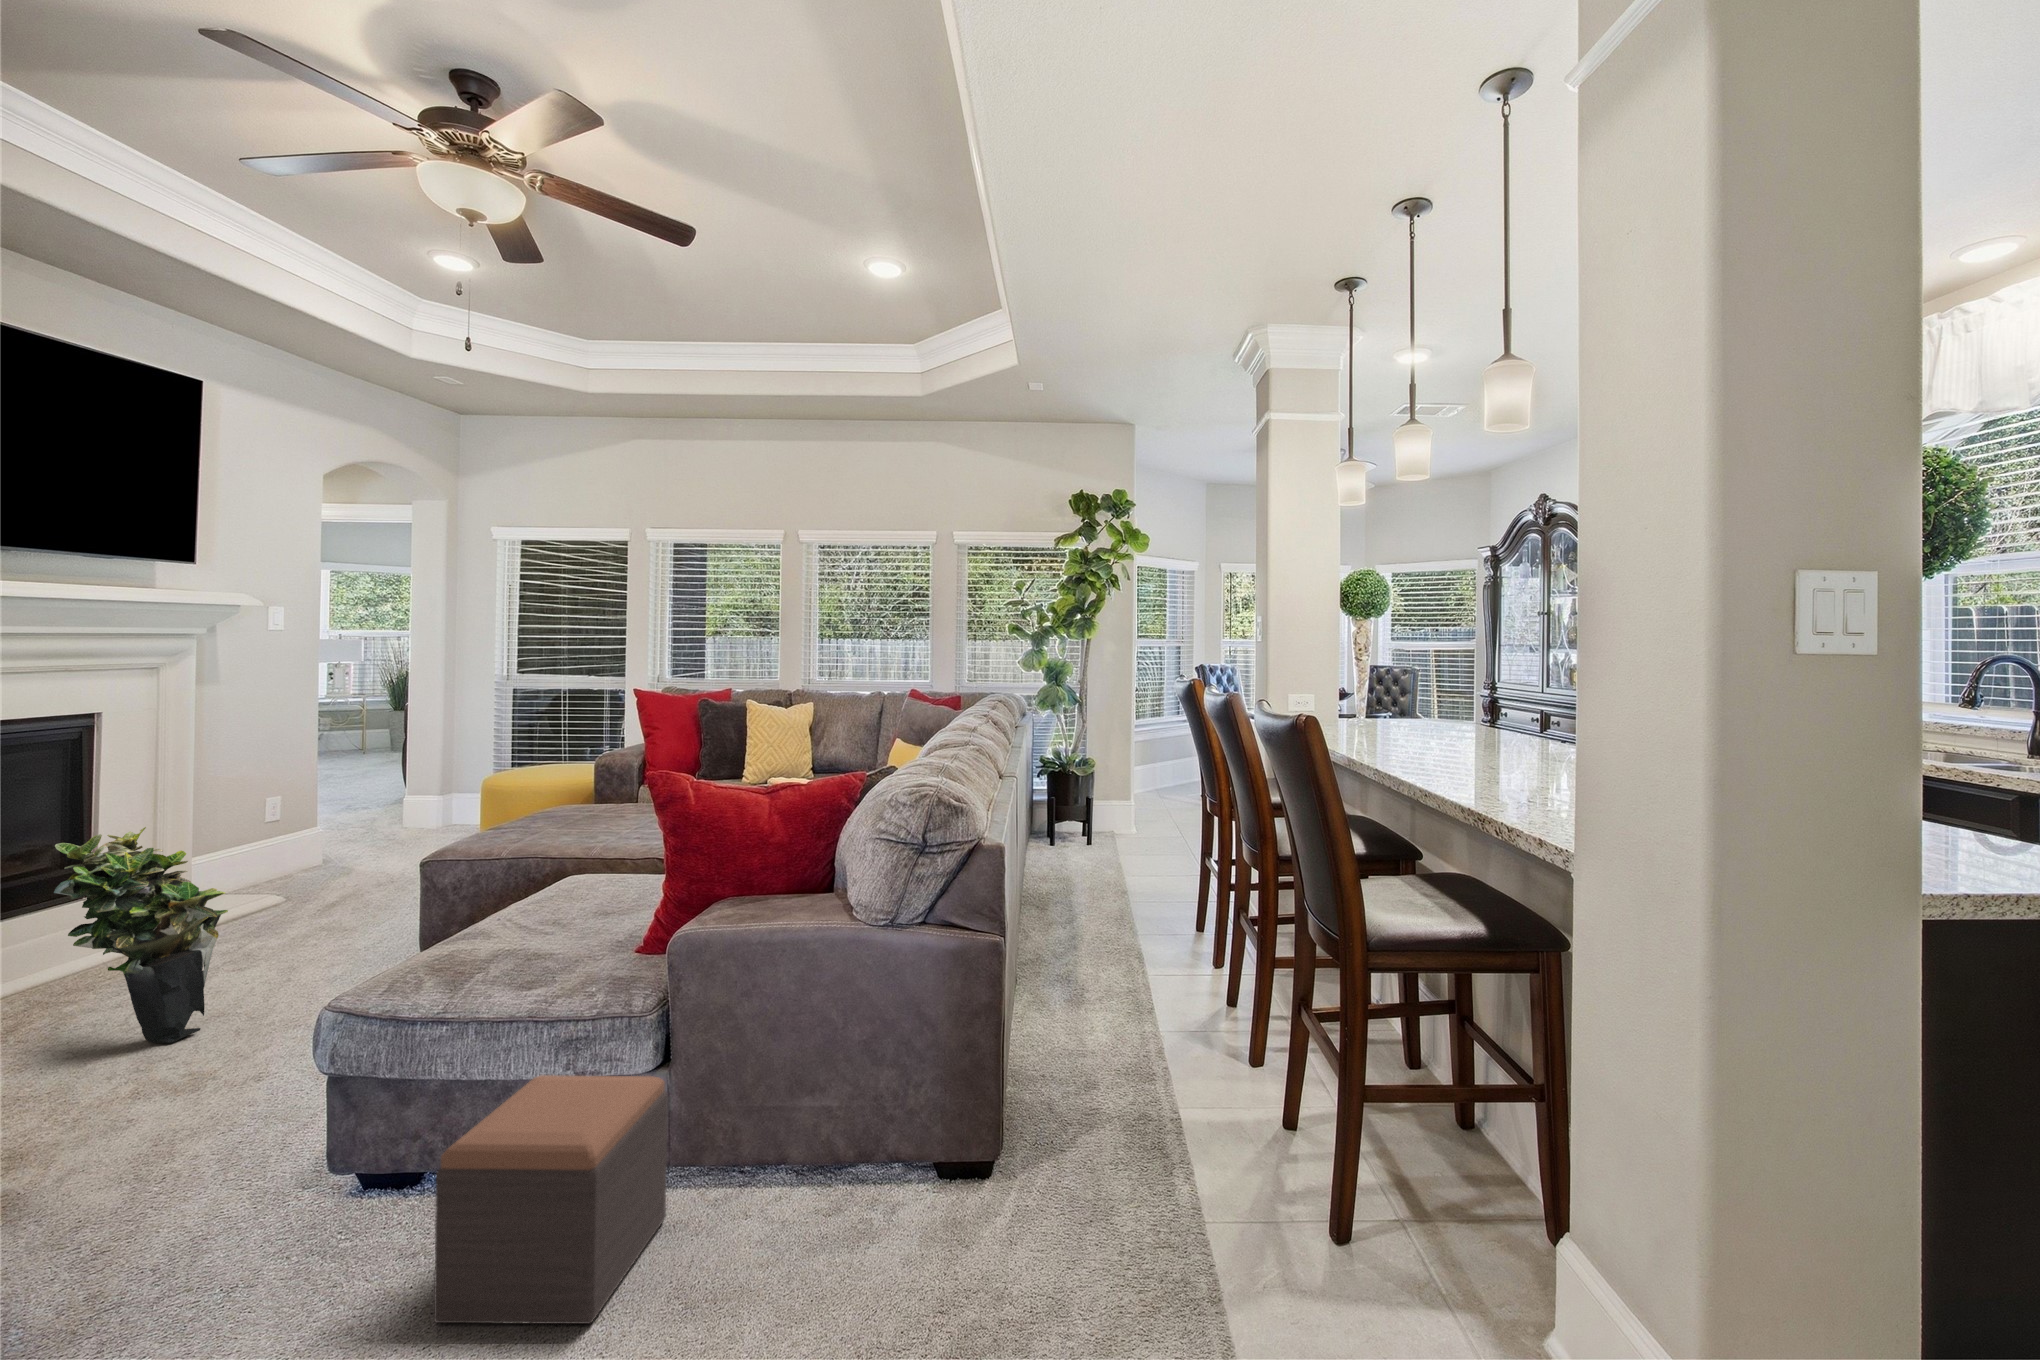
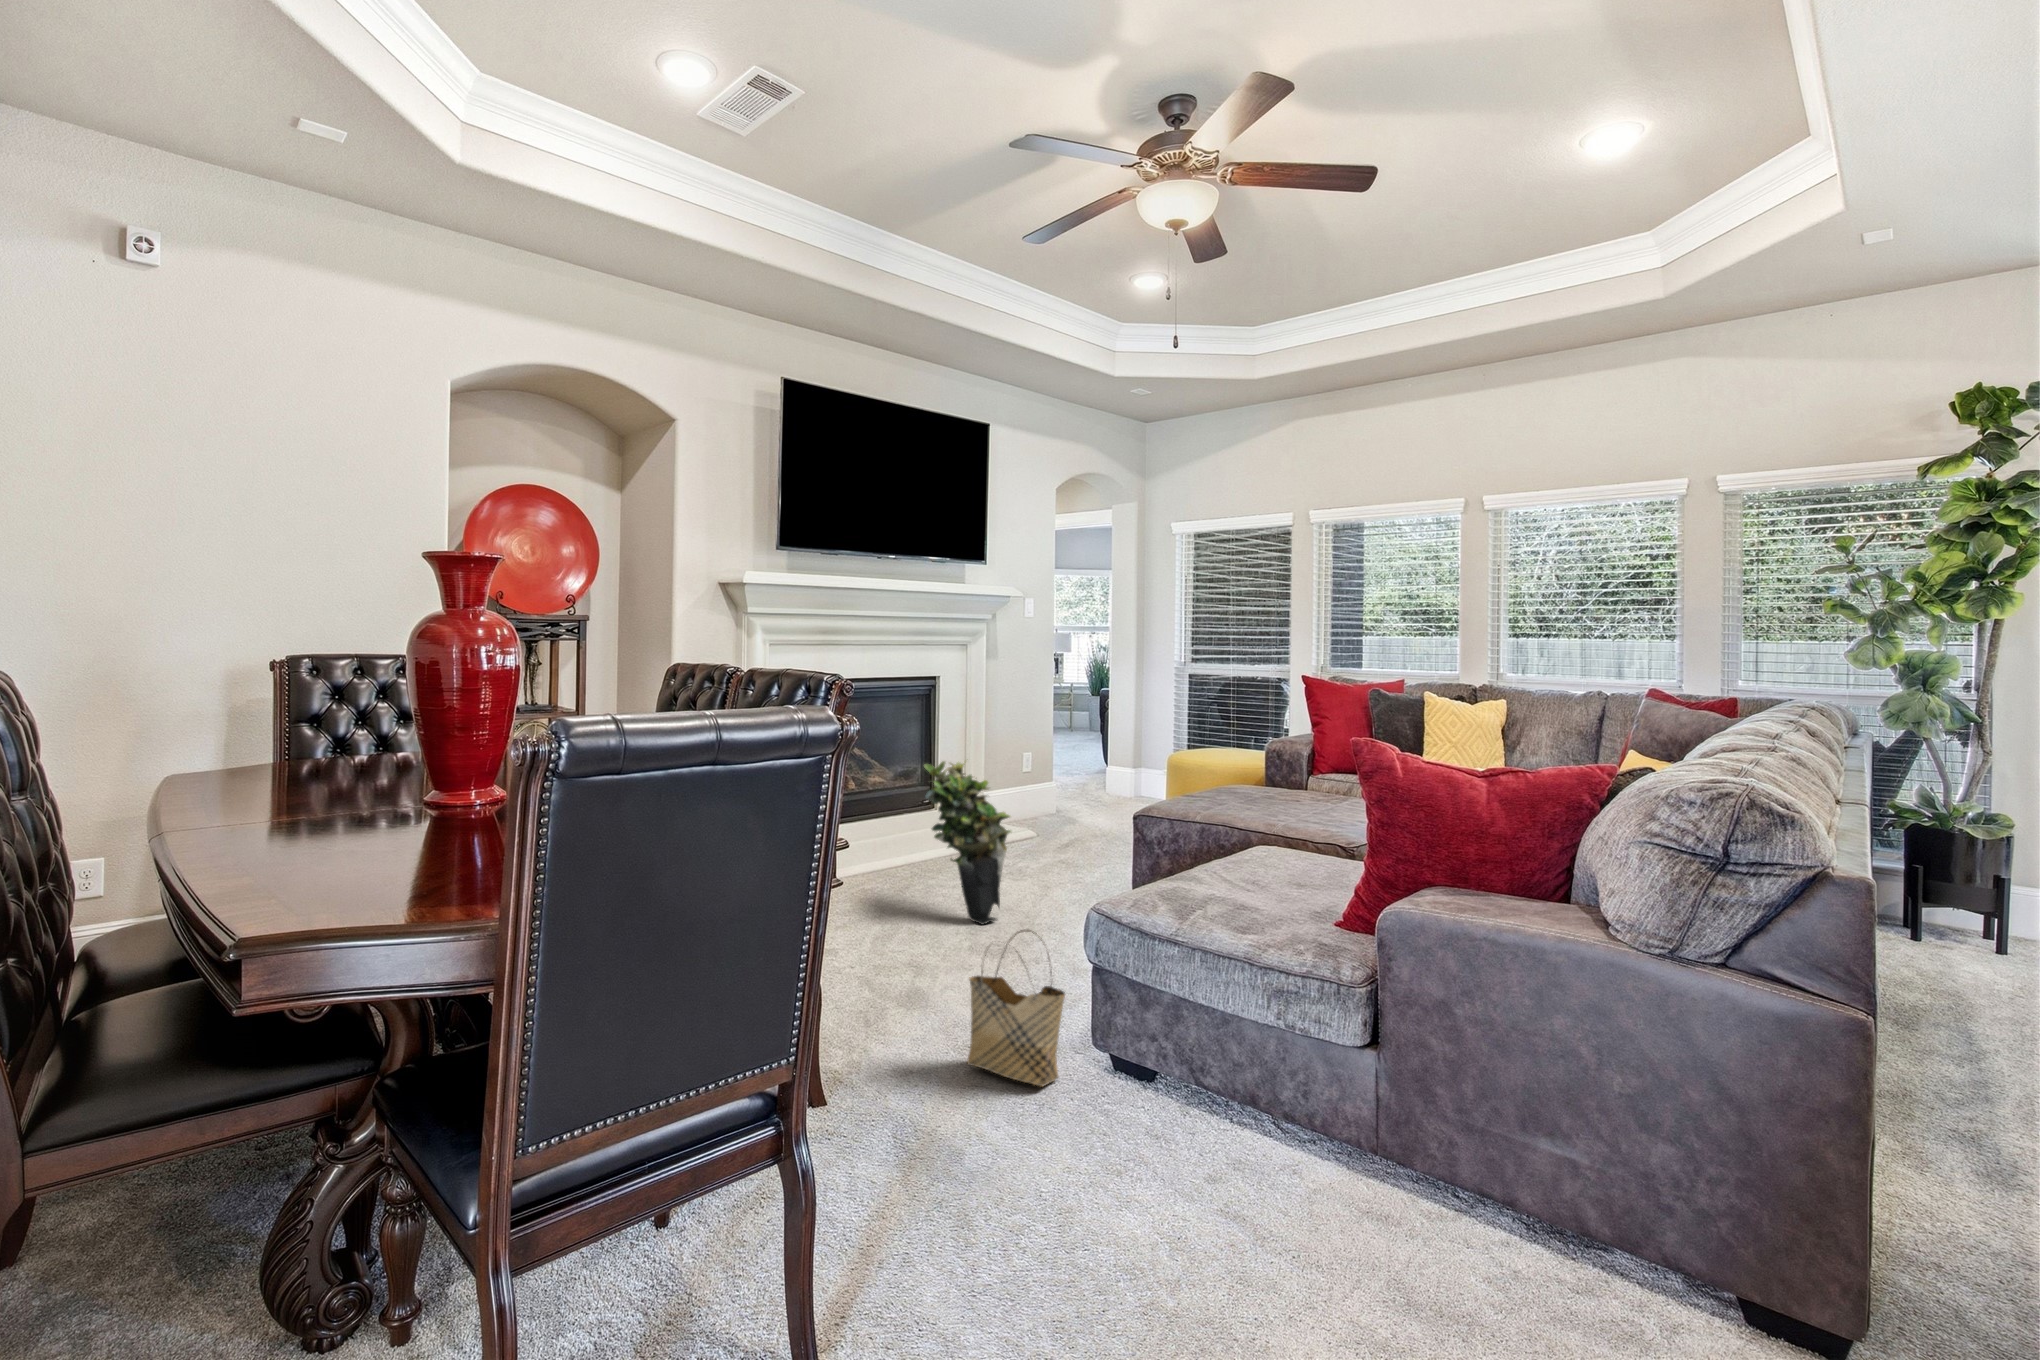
woven basket: none [101,1053,283,1269] -> present [967,930,1065,1087]
footstool: present [434,1075,668,1324] -> none [1181,1017,1381,1271]

